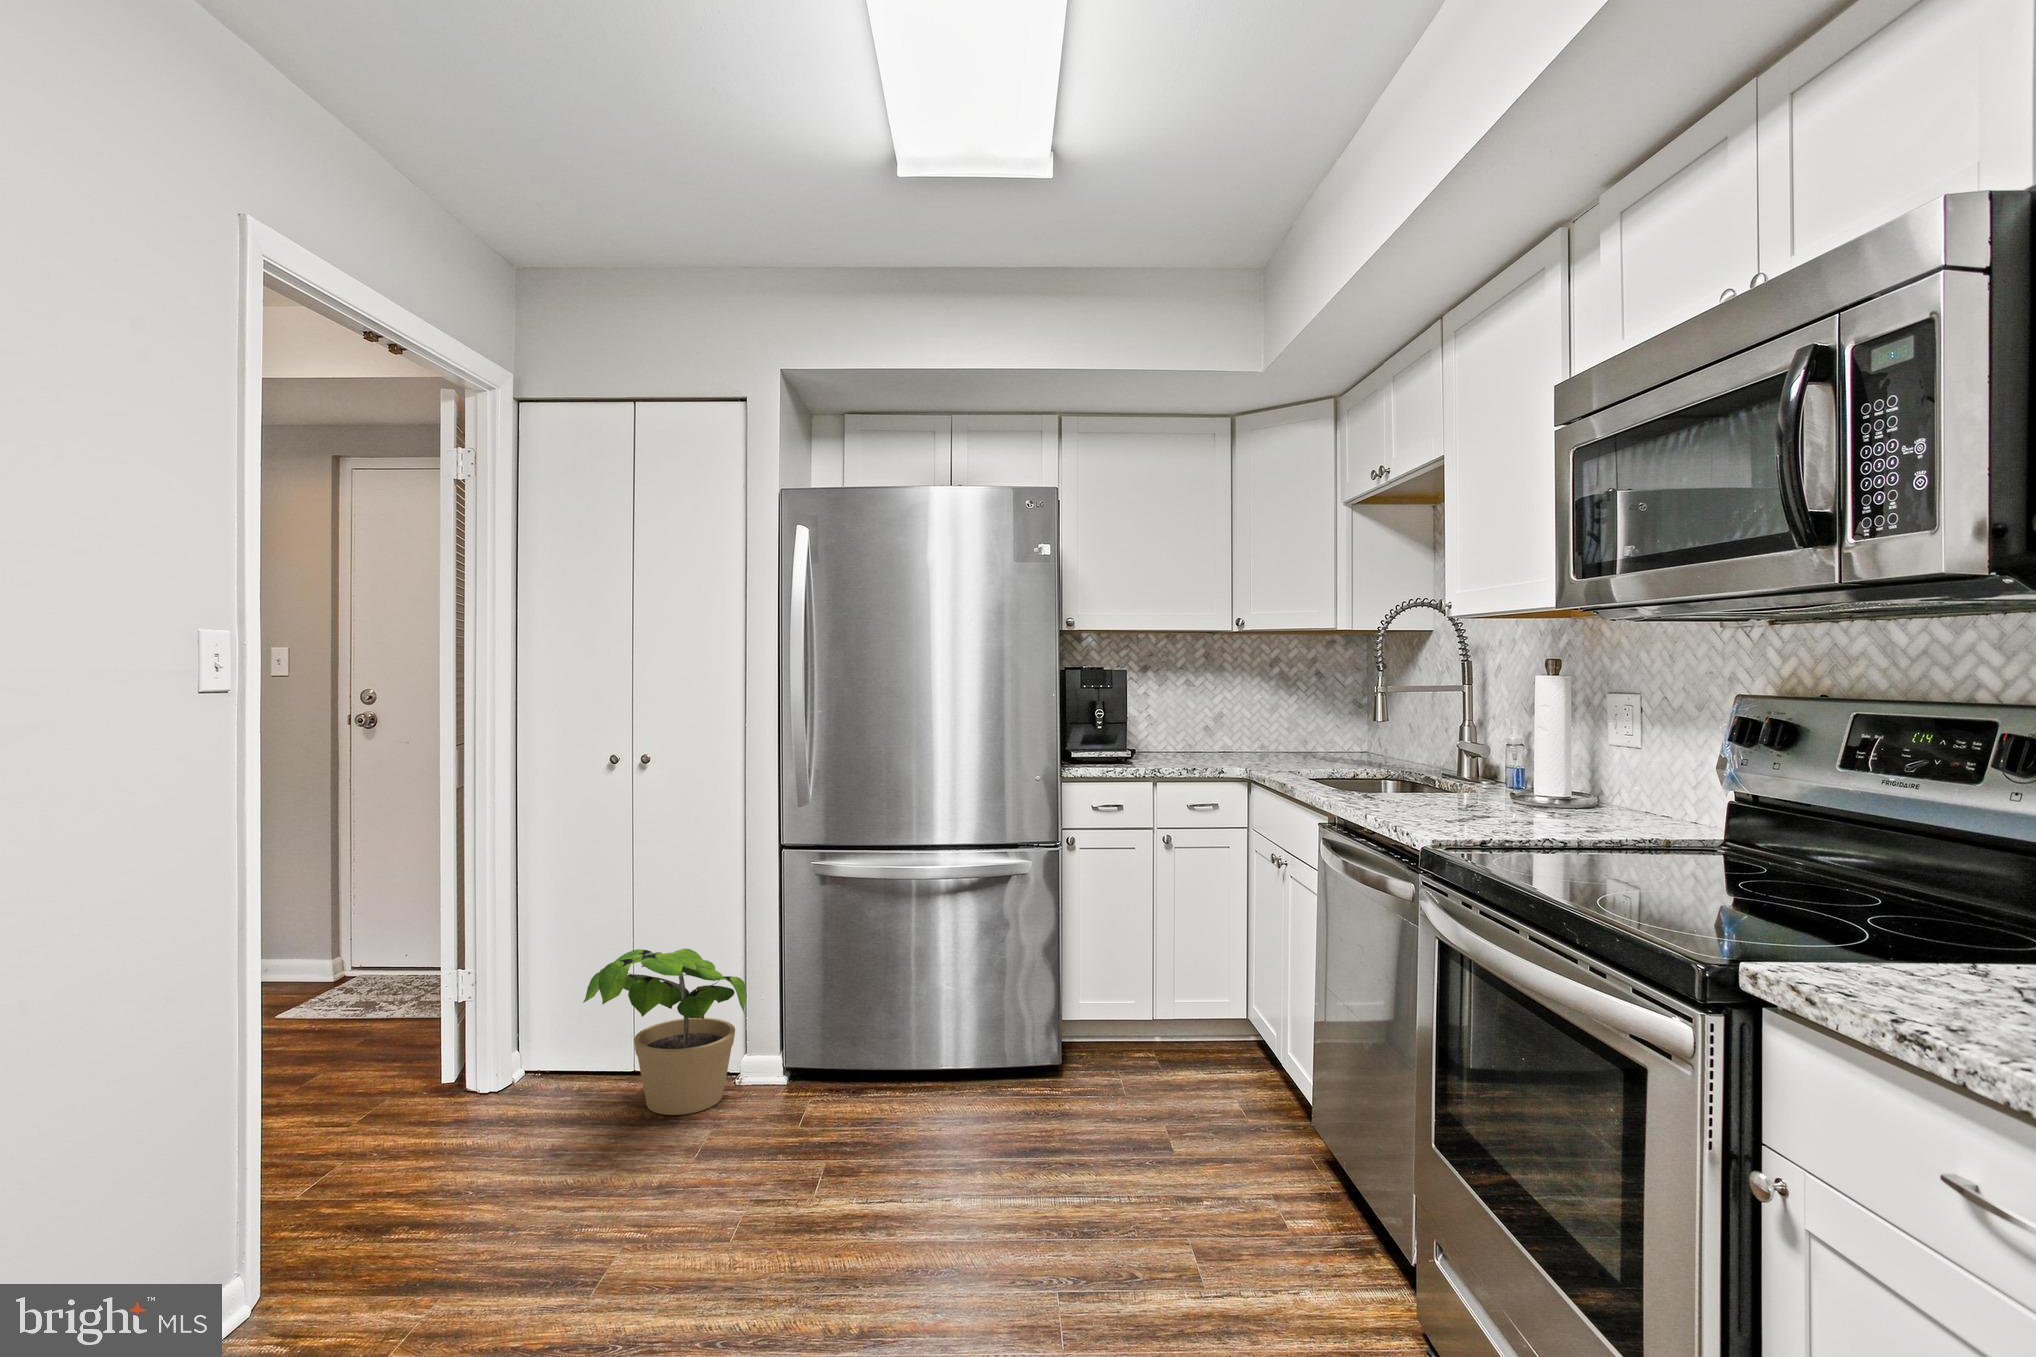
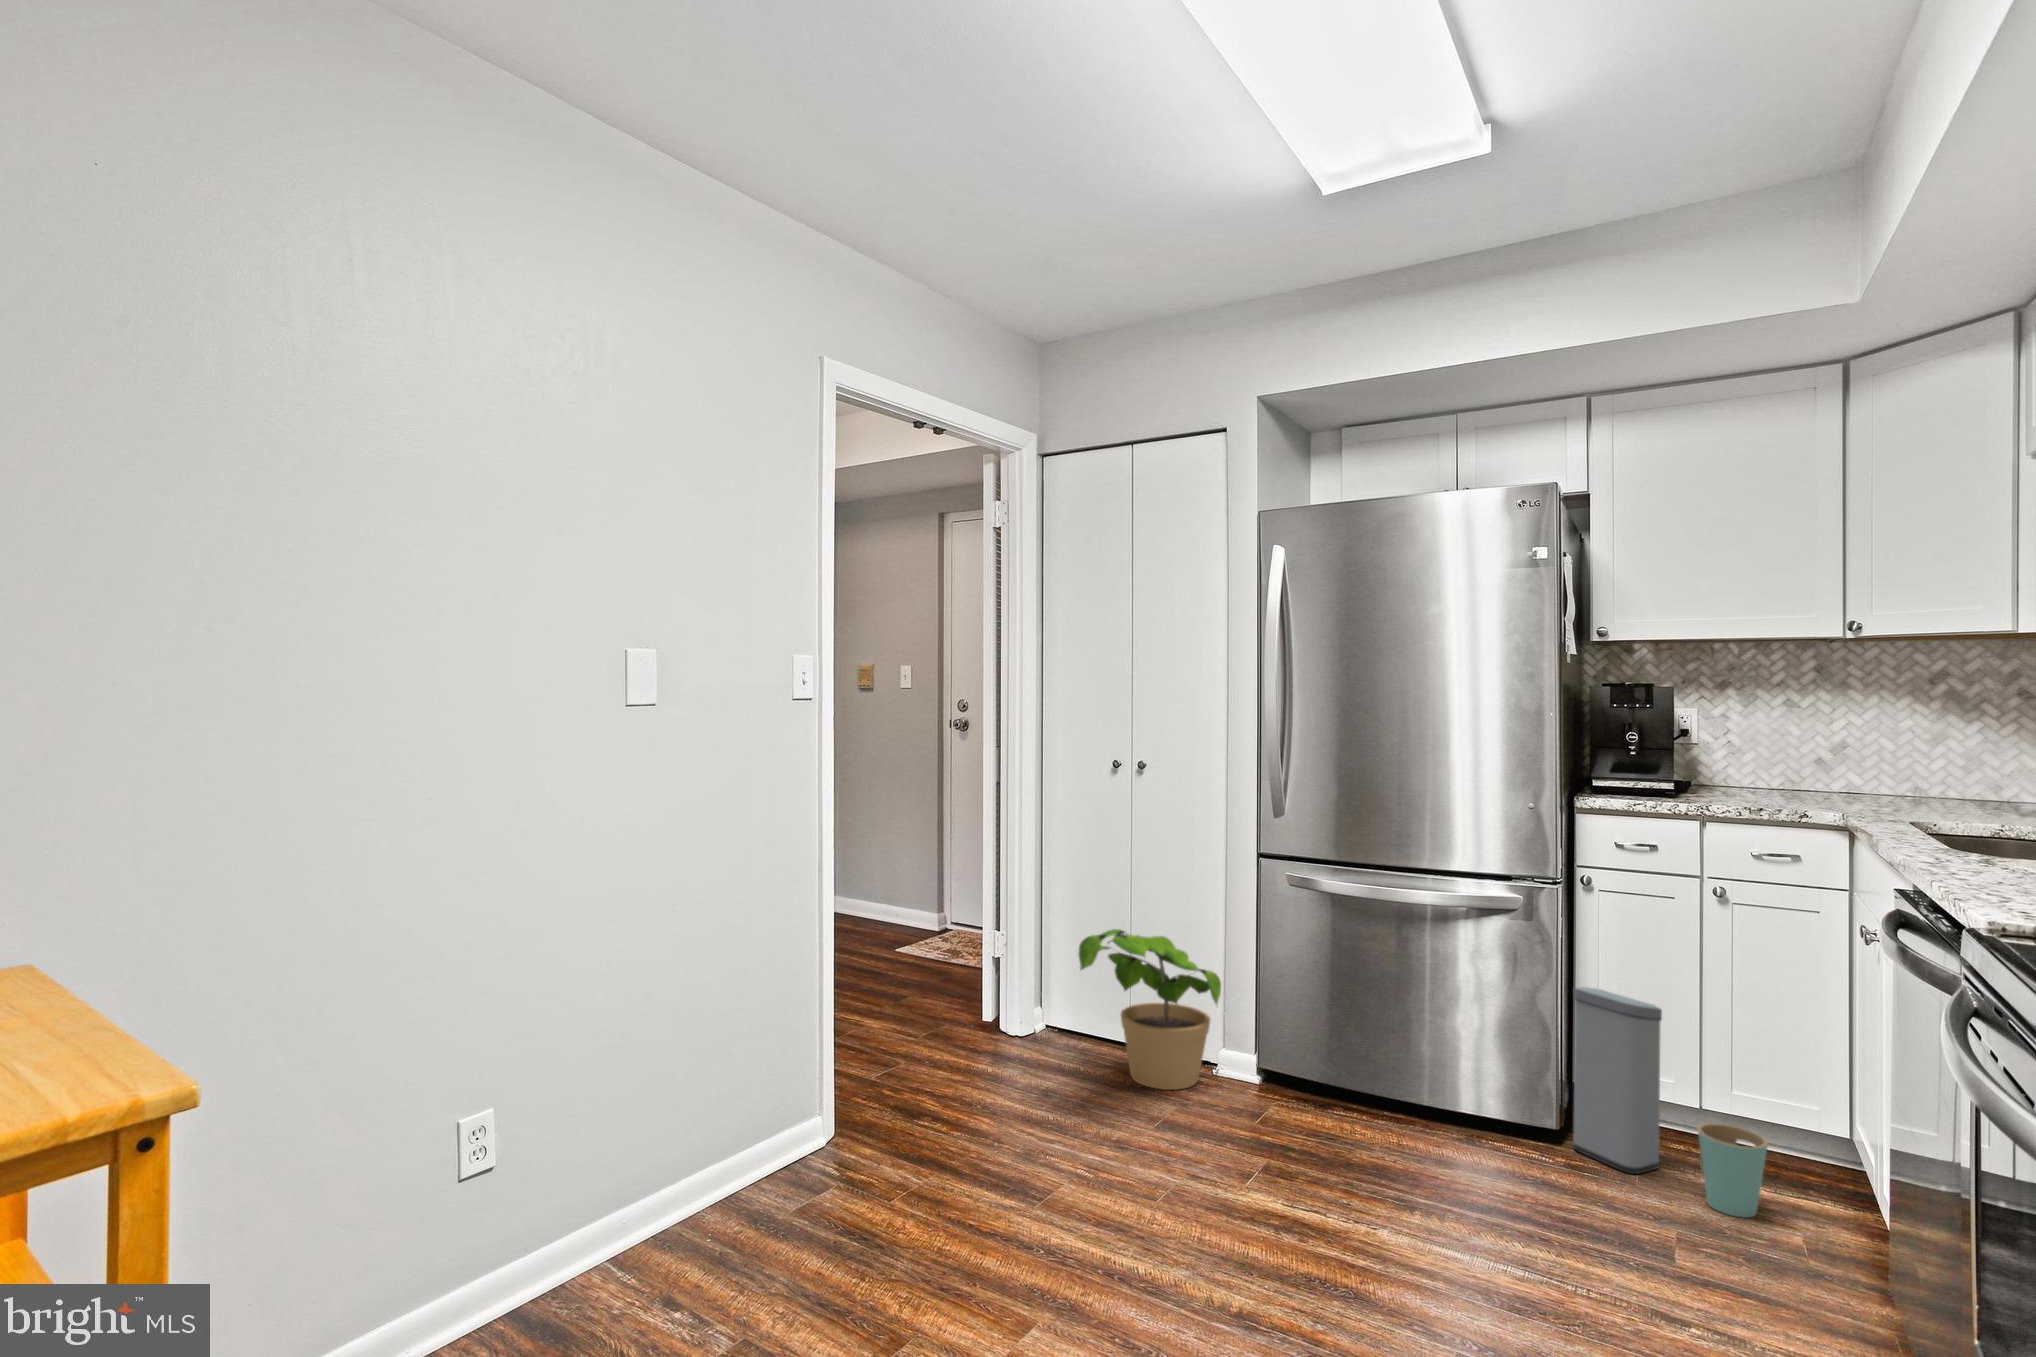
trash can: none [1067,933,1214,1101] -> present [1573,987,1768,1218]

